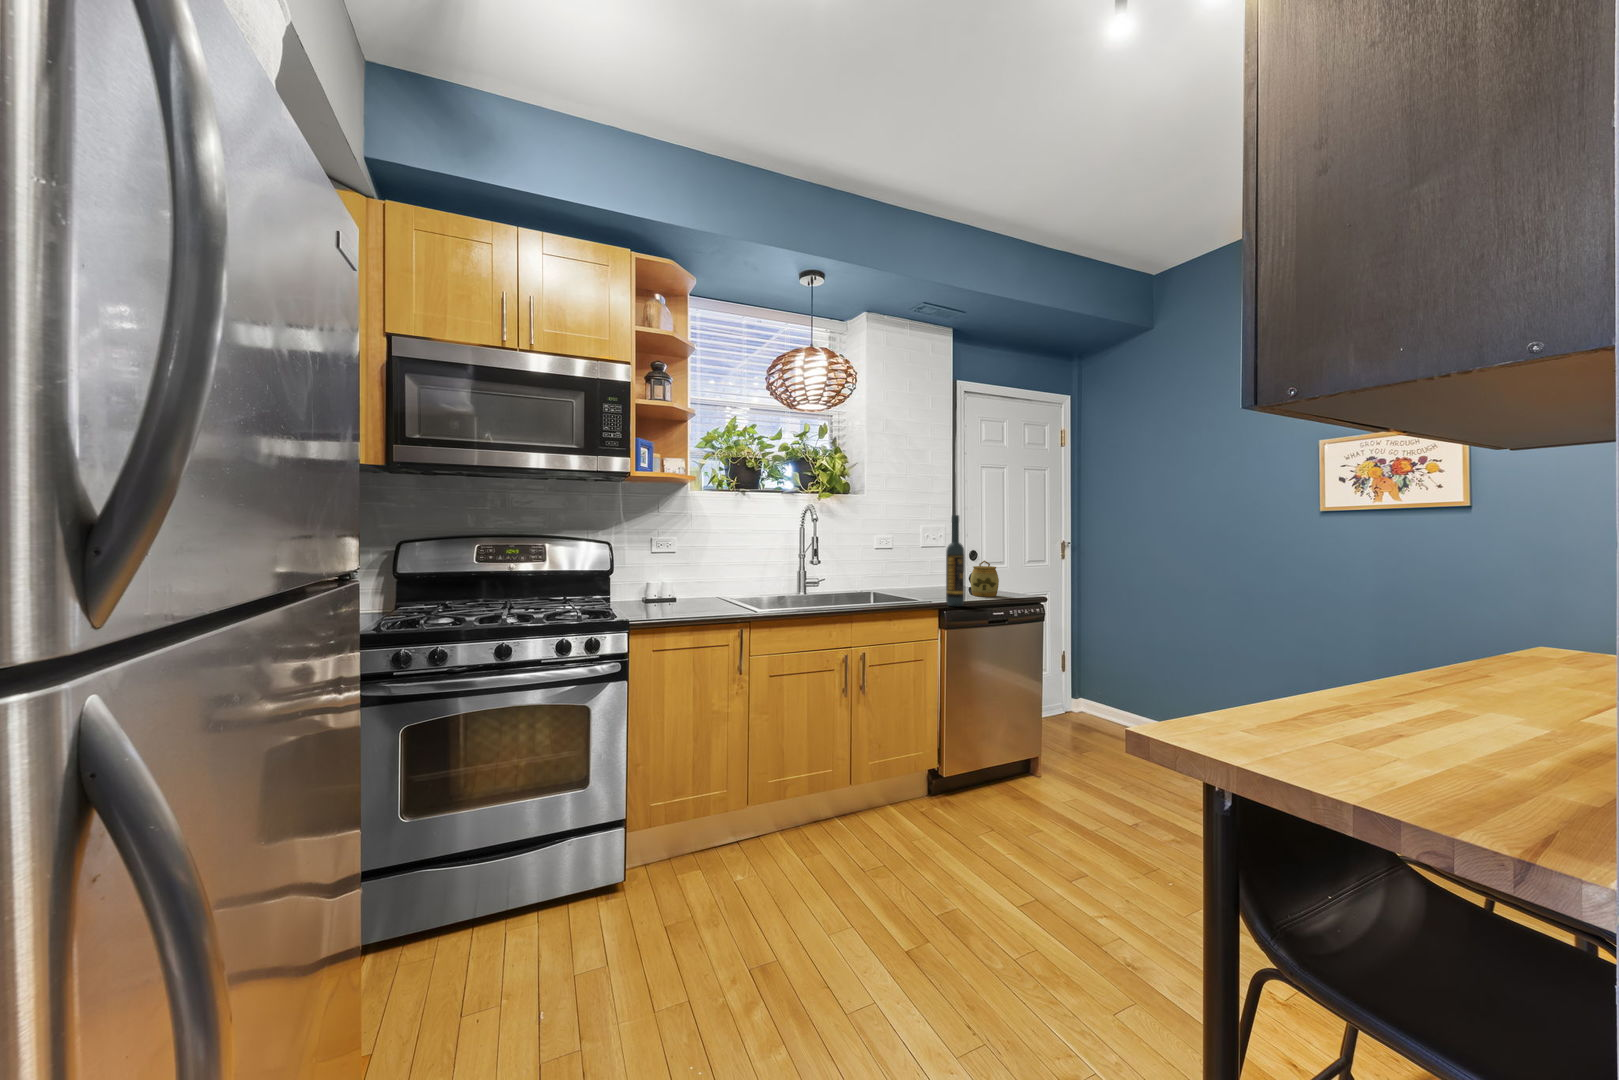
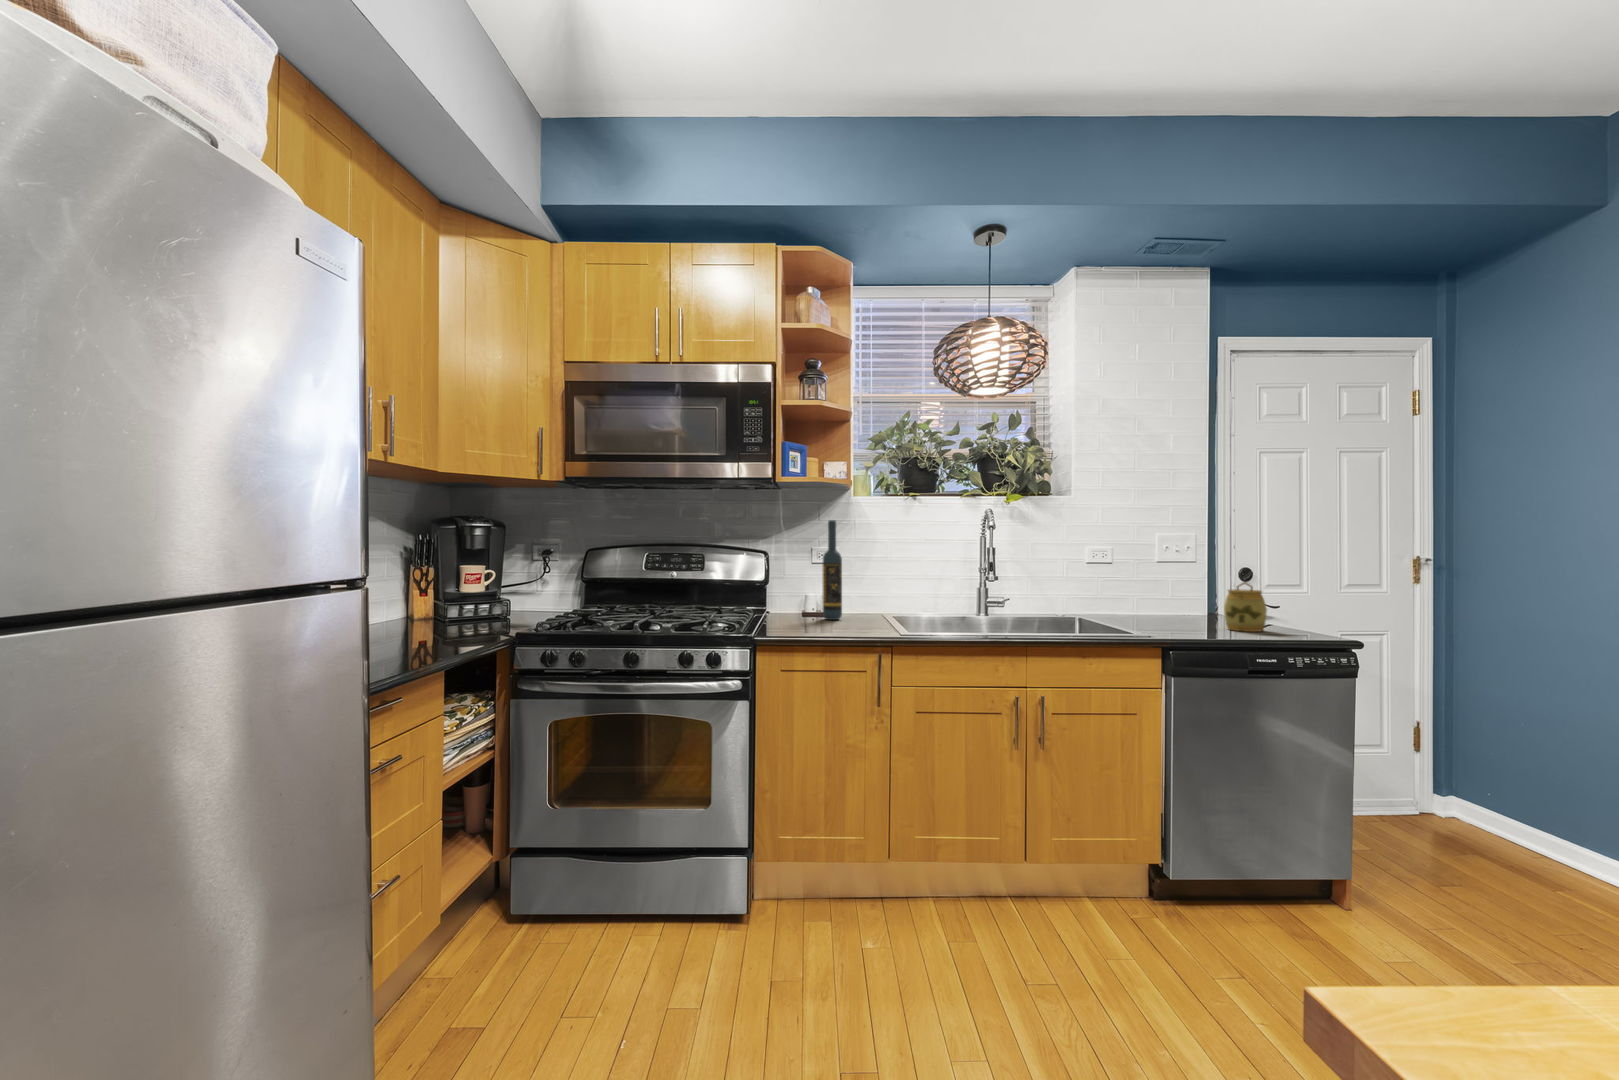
wine bottle: present [946,515,965,607] -> present [822,520,842,620]

